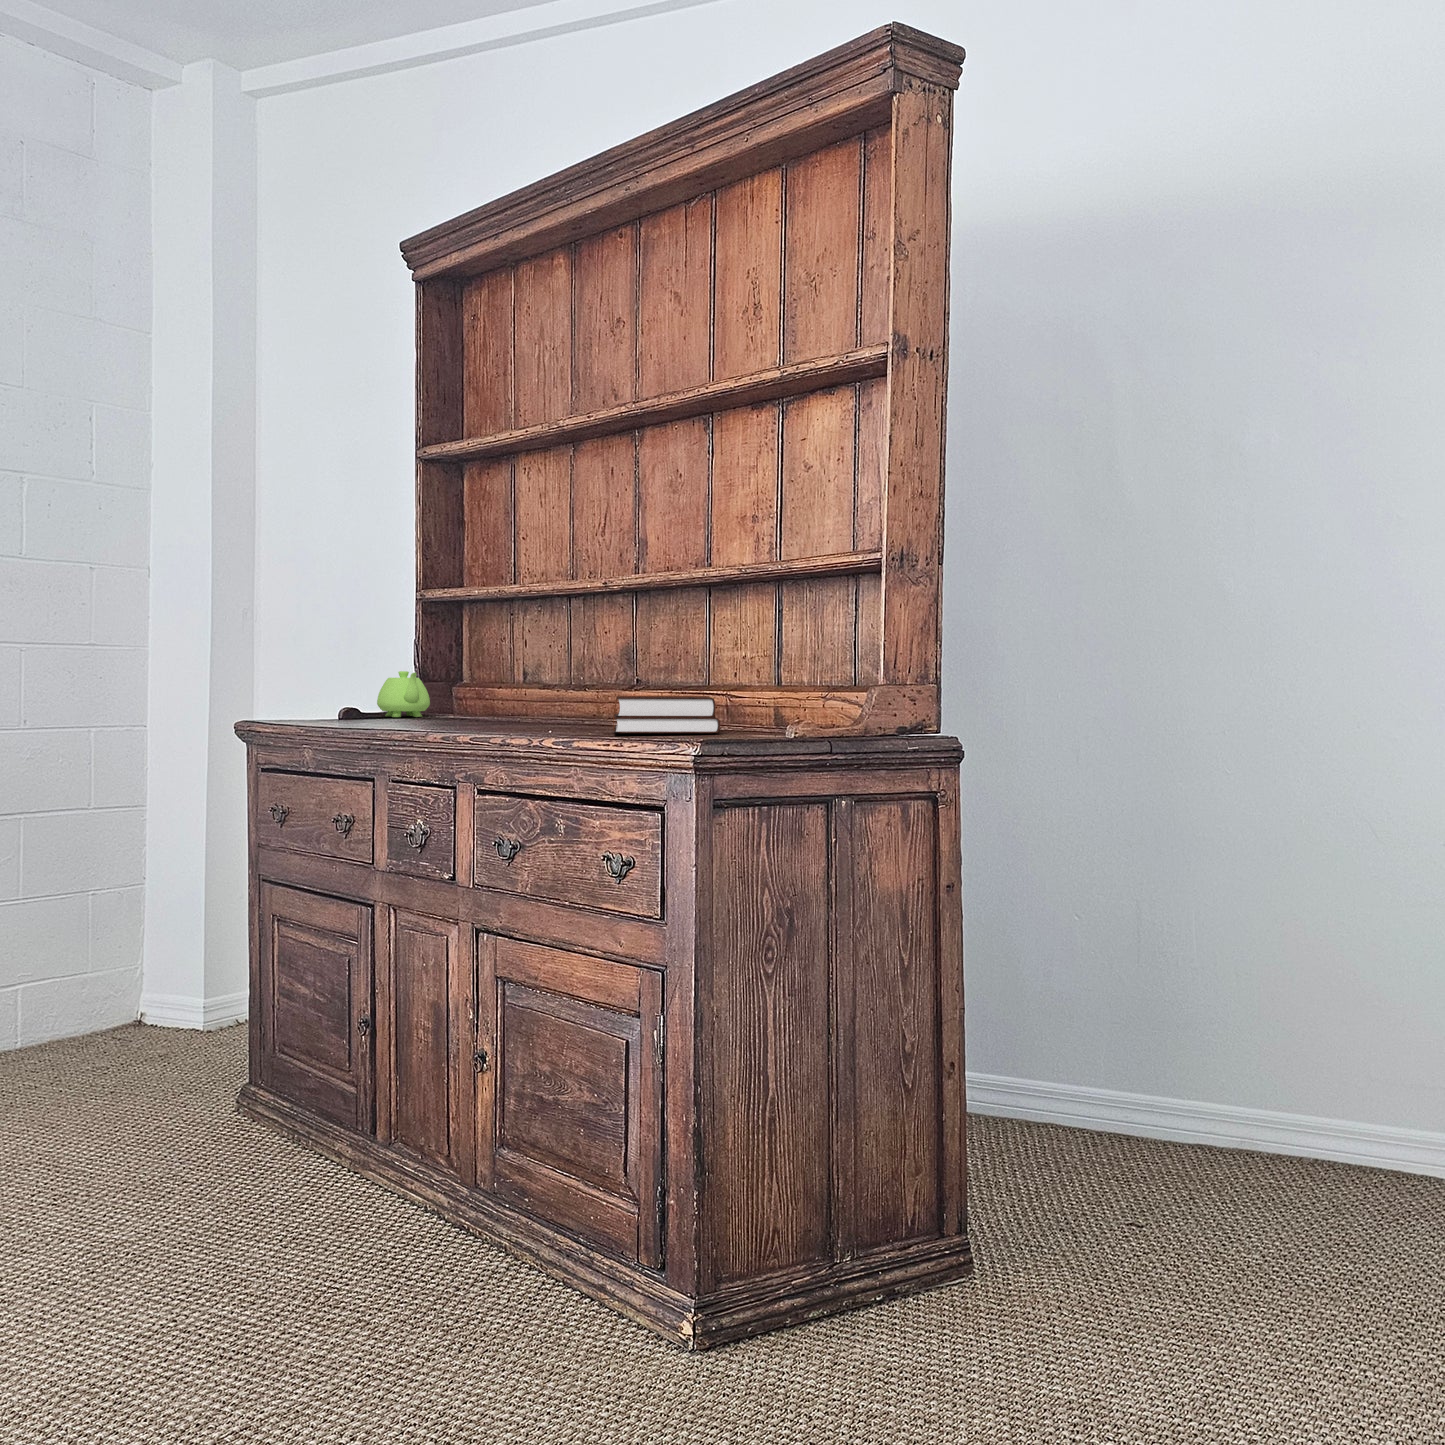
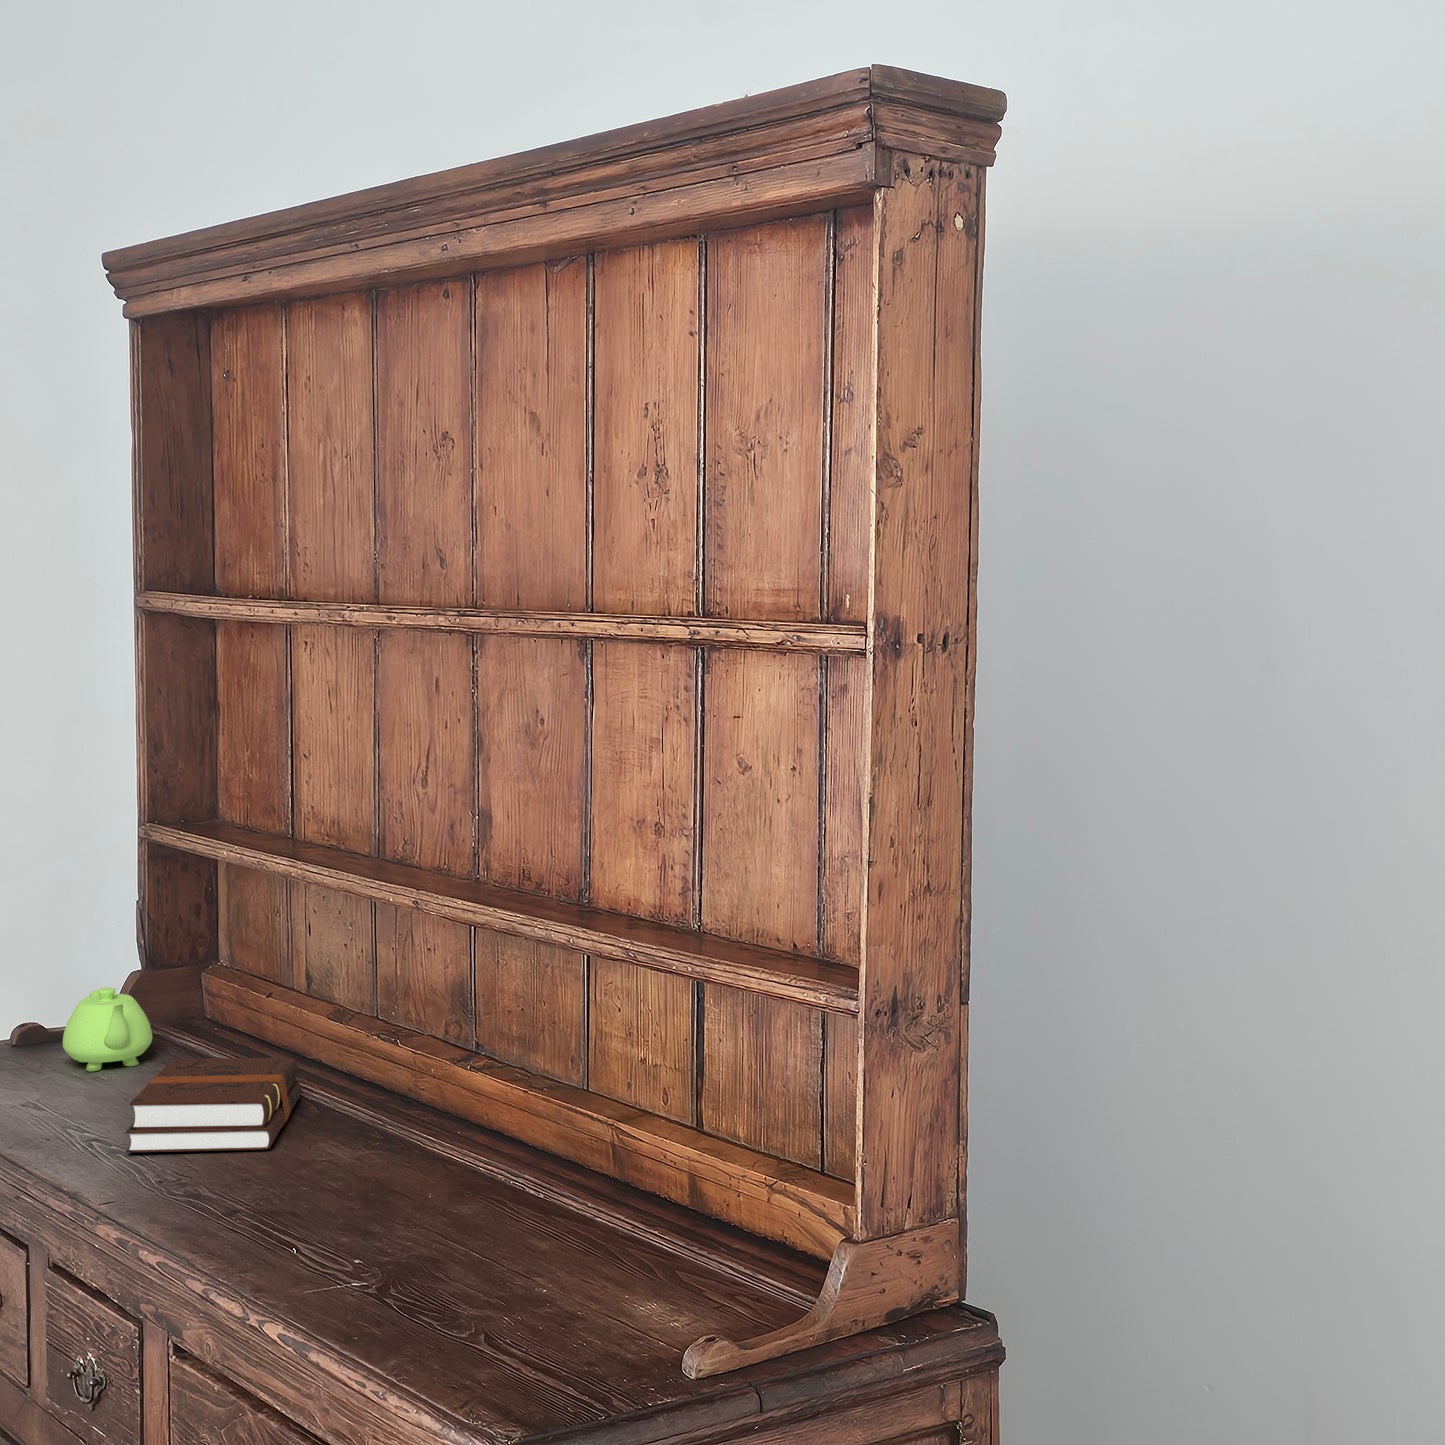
hardback book: present [613,696,720,733] -> present [125,1058,301,1153]

